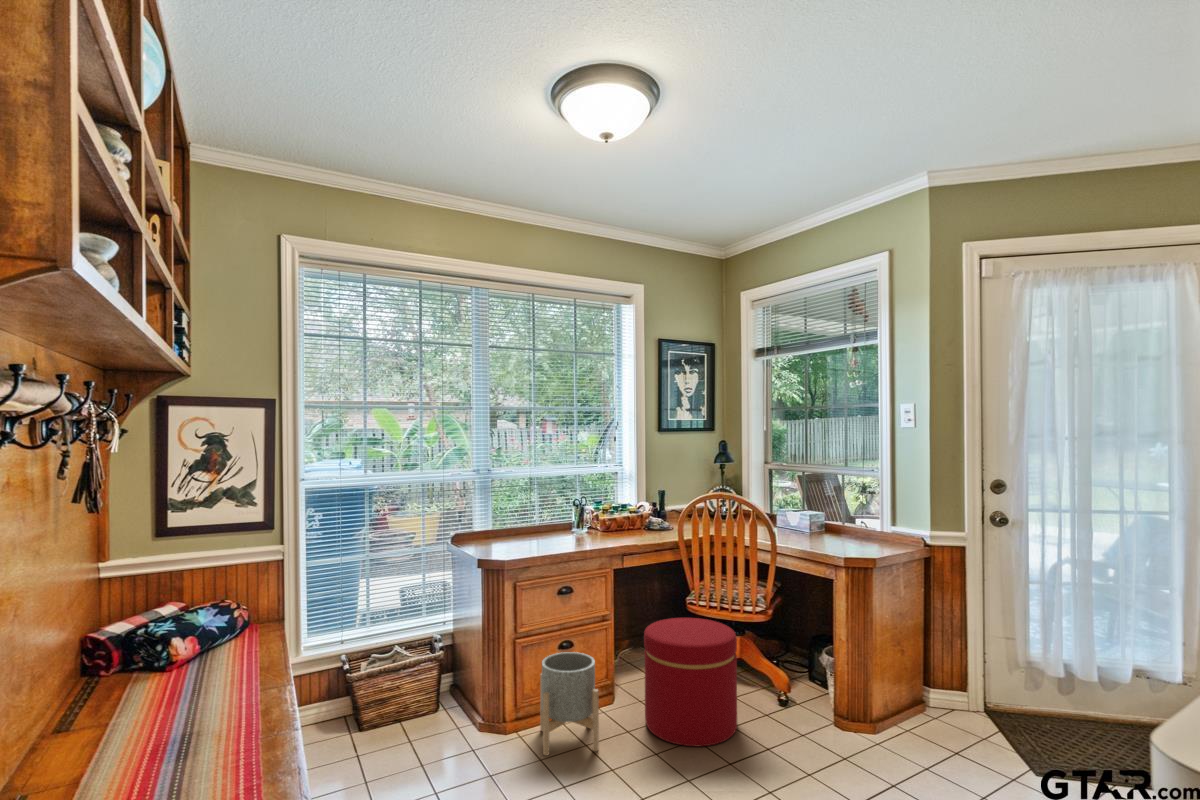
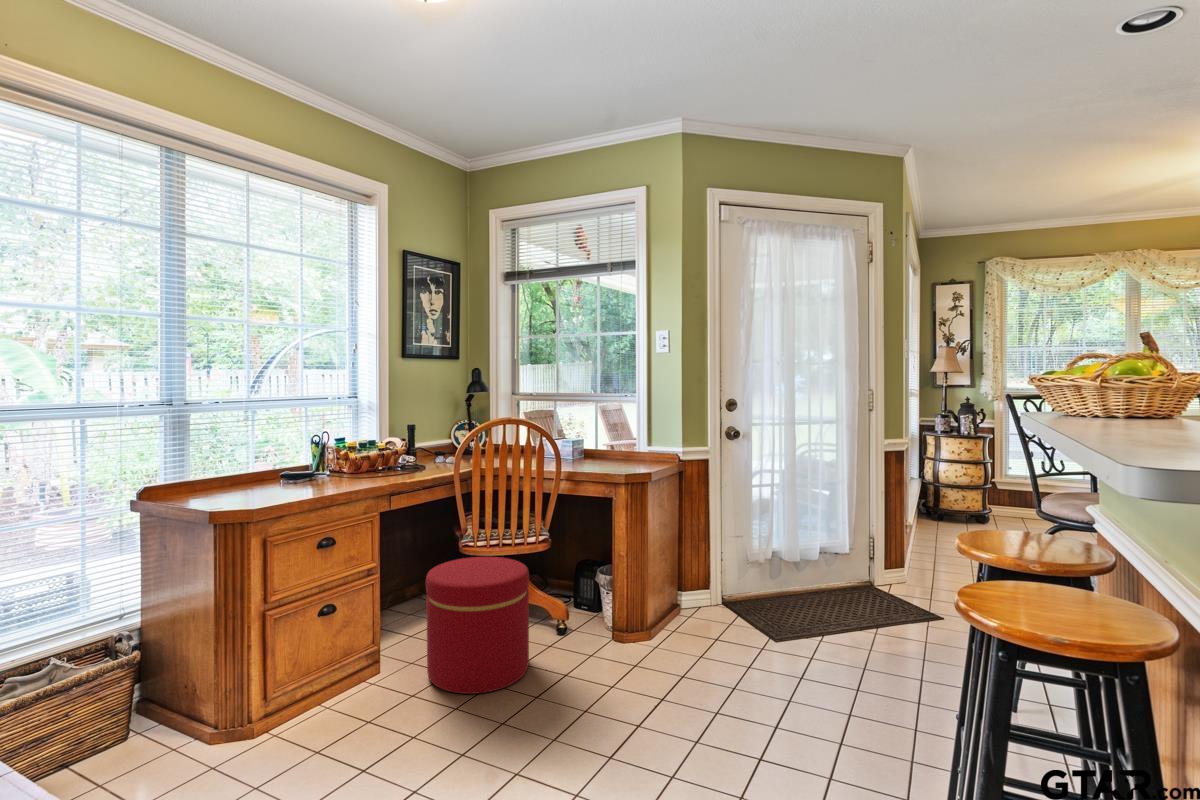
planter: present [540,652,599,755] -> none [298,617,386,749]

